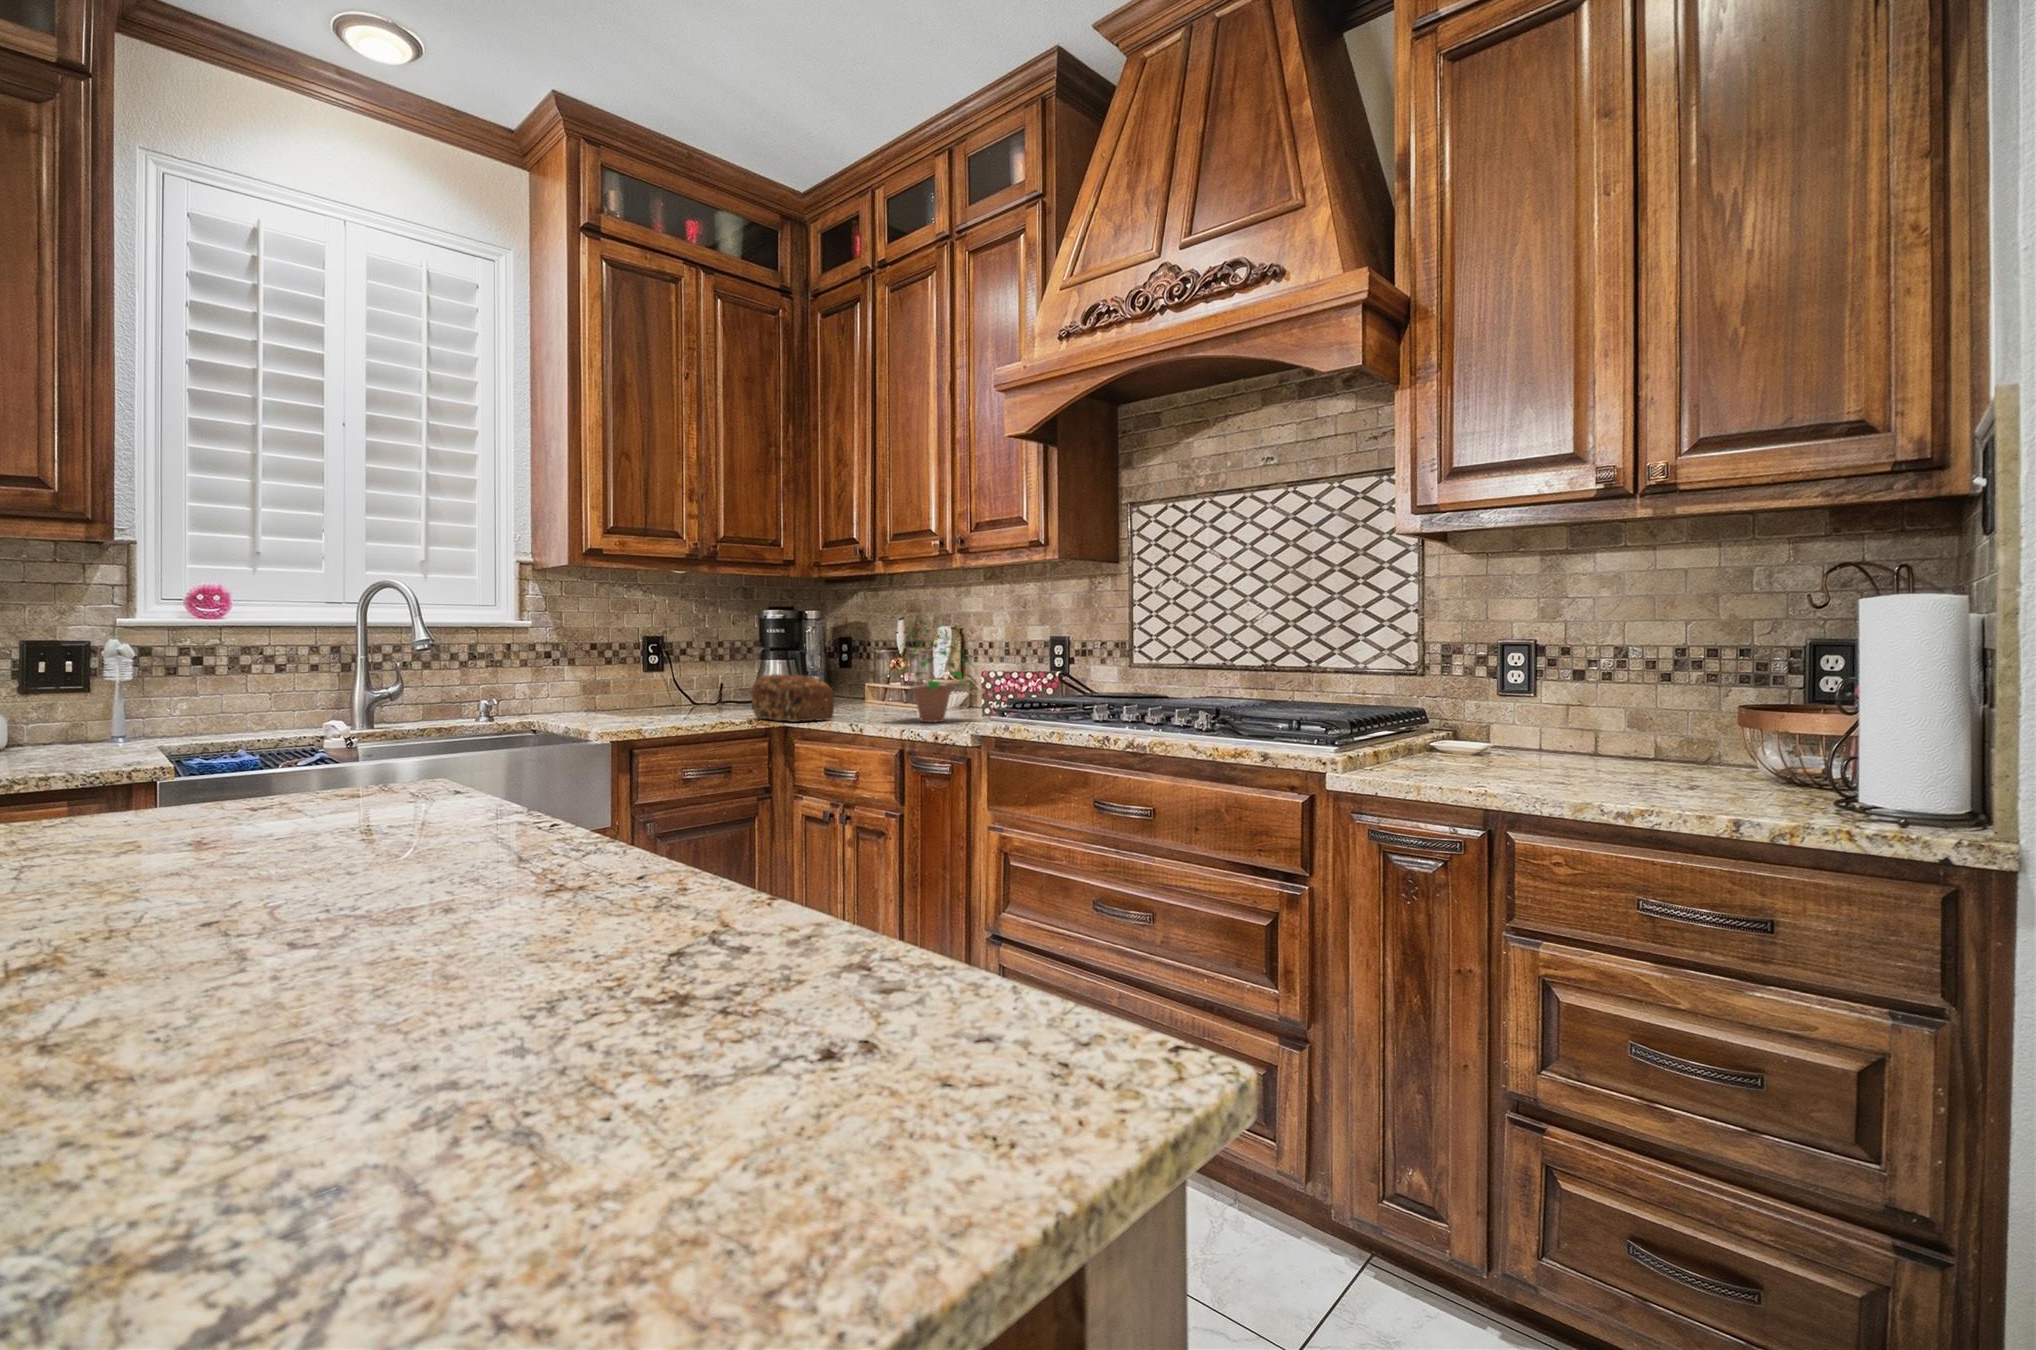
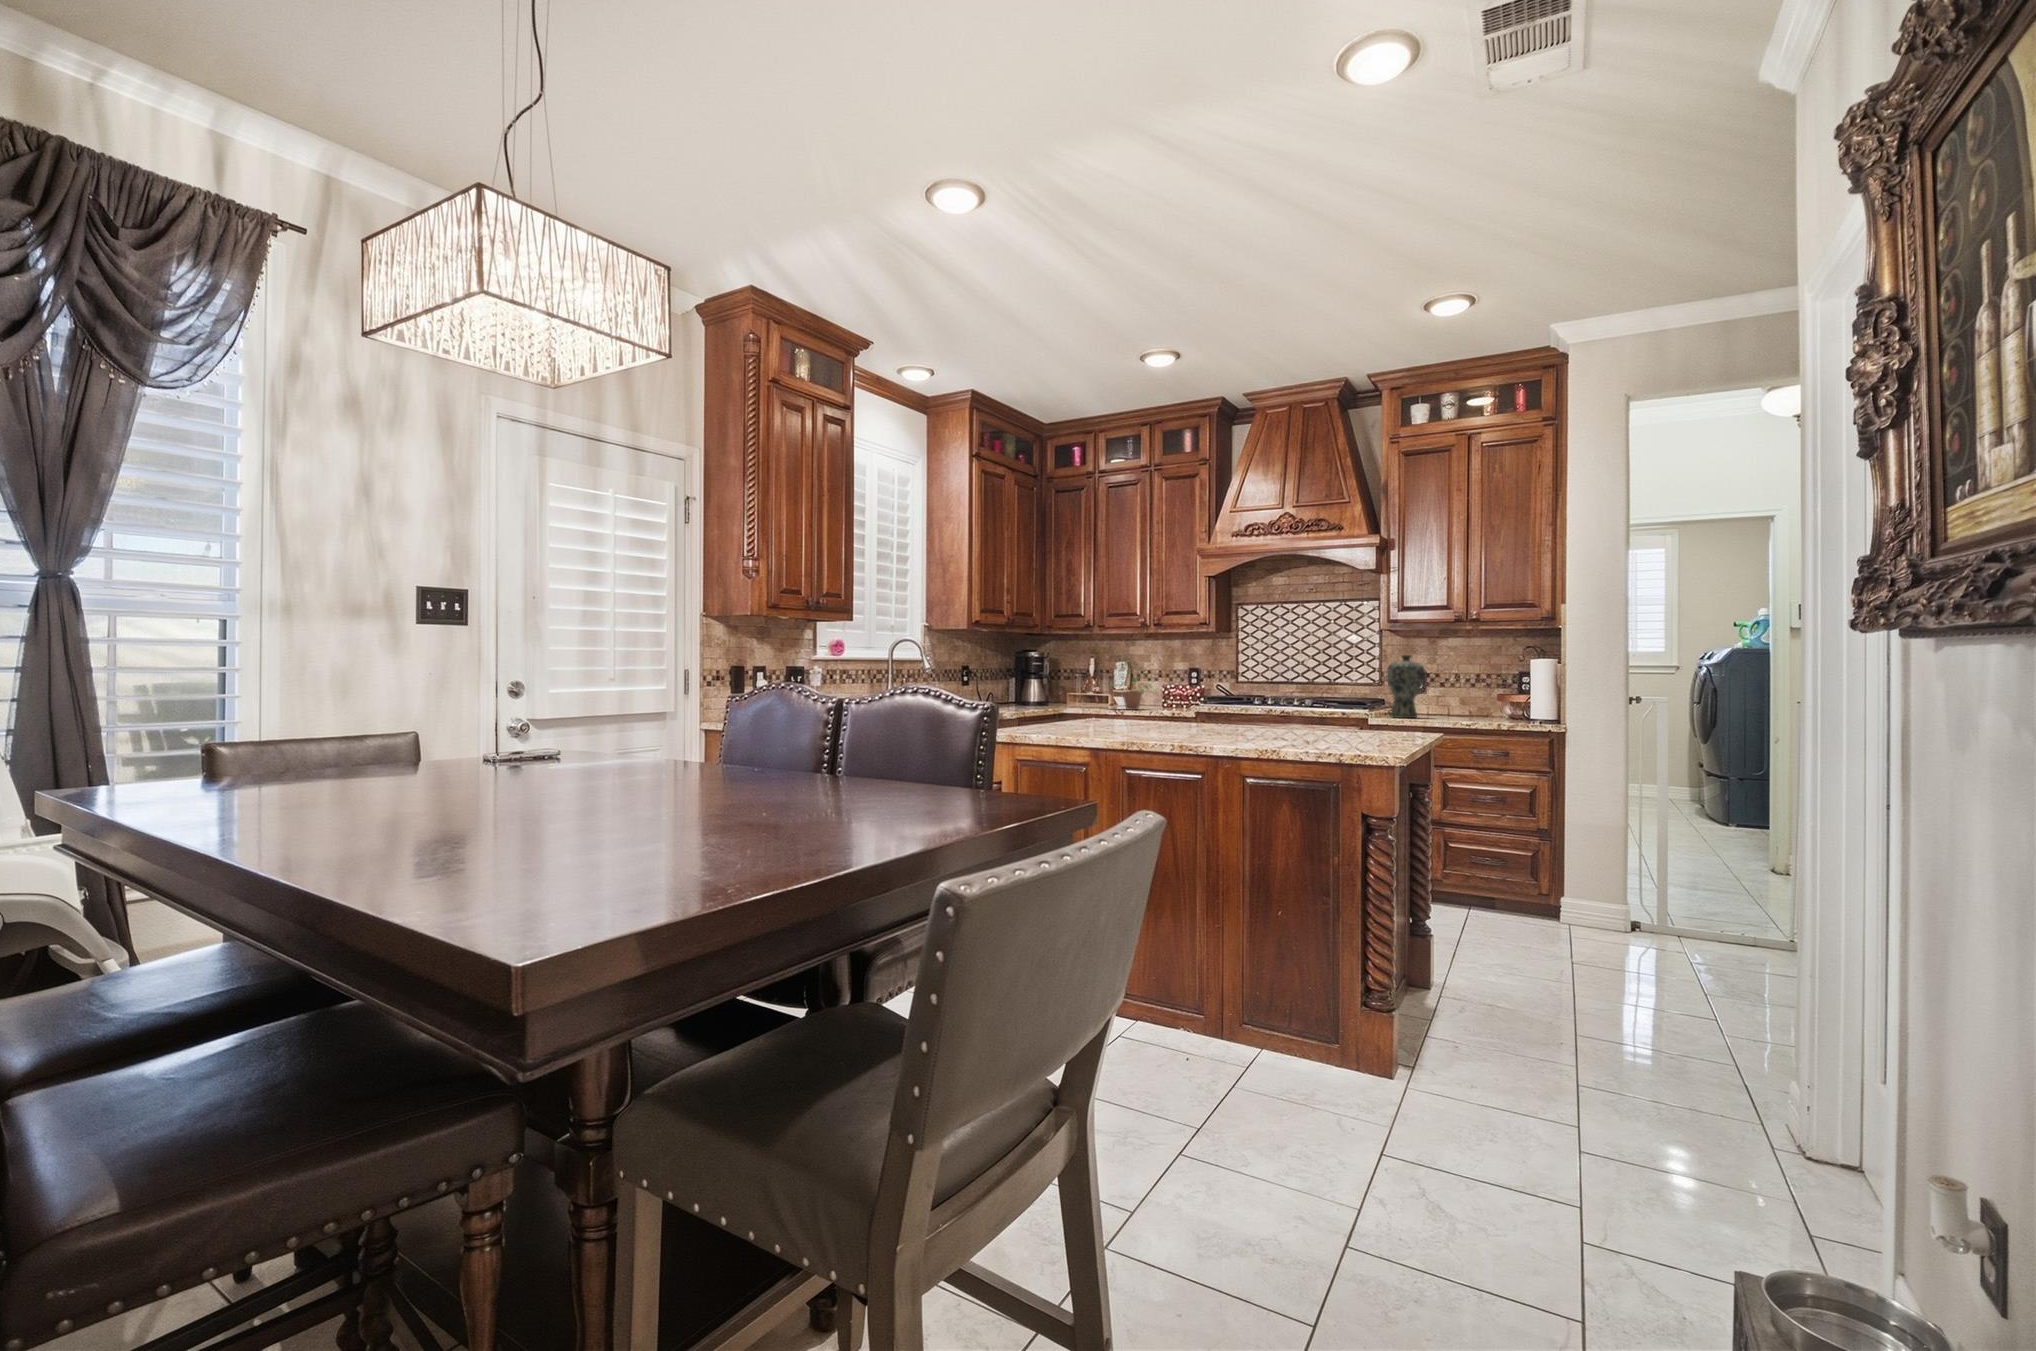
vase: none [1398,596,1505,773] -> present [1387,655,1425,718]
bread loaf: present [751,674,834,722] -> none [1028,685,1078,709]

